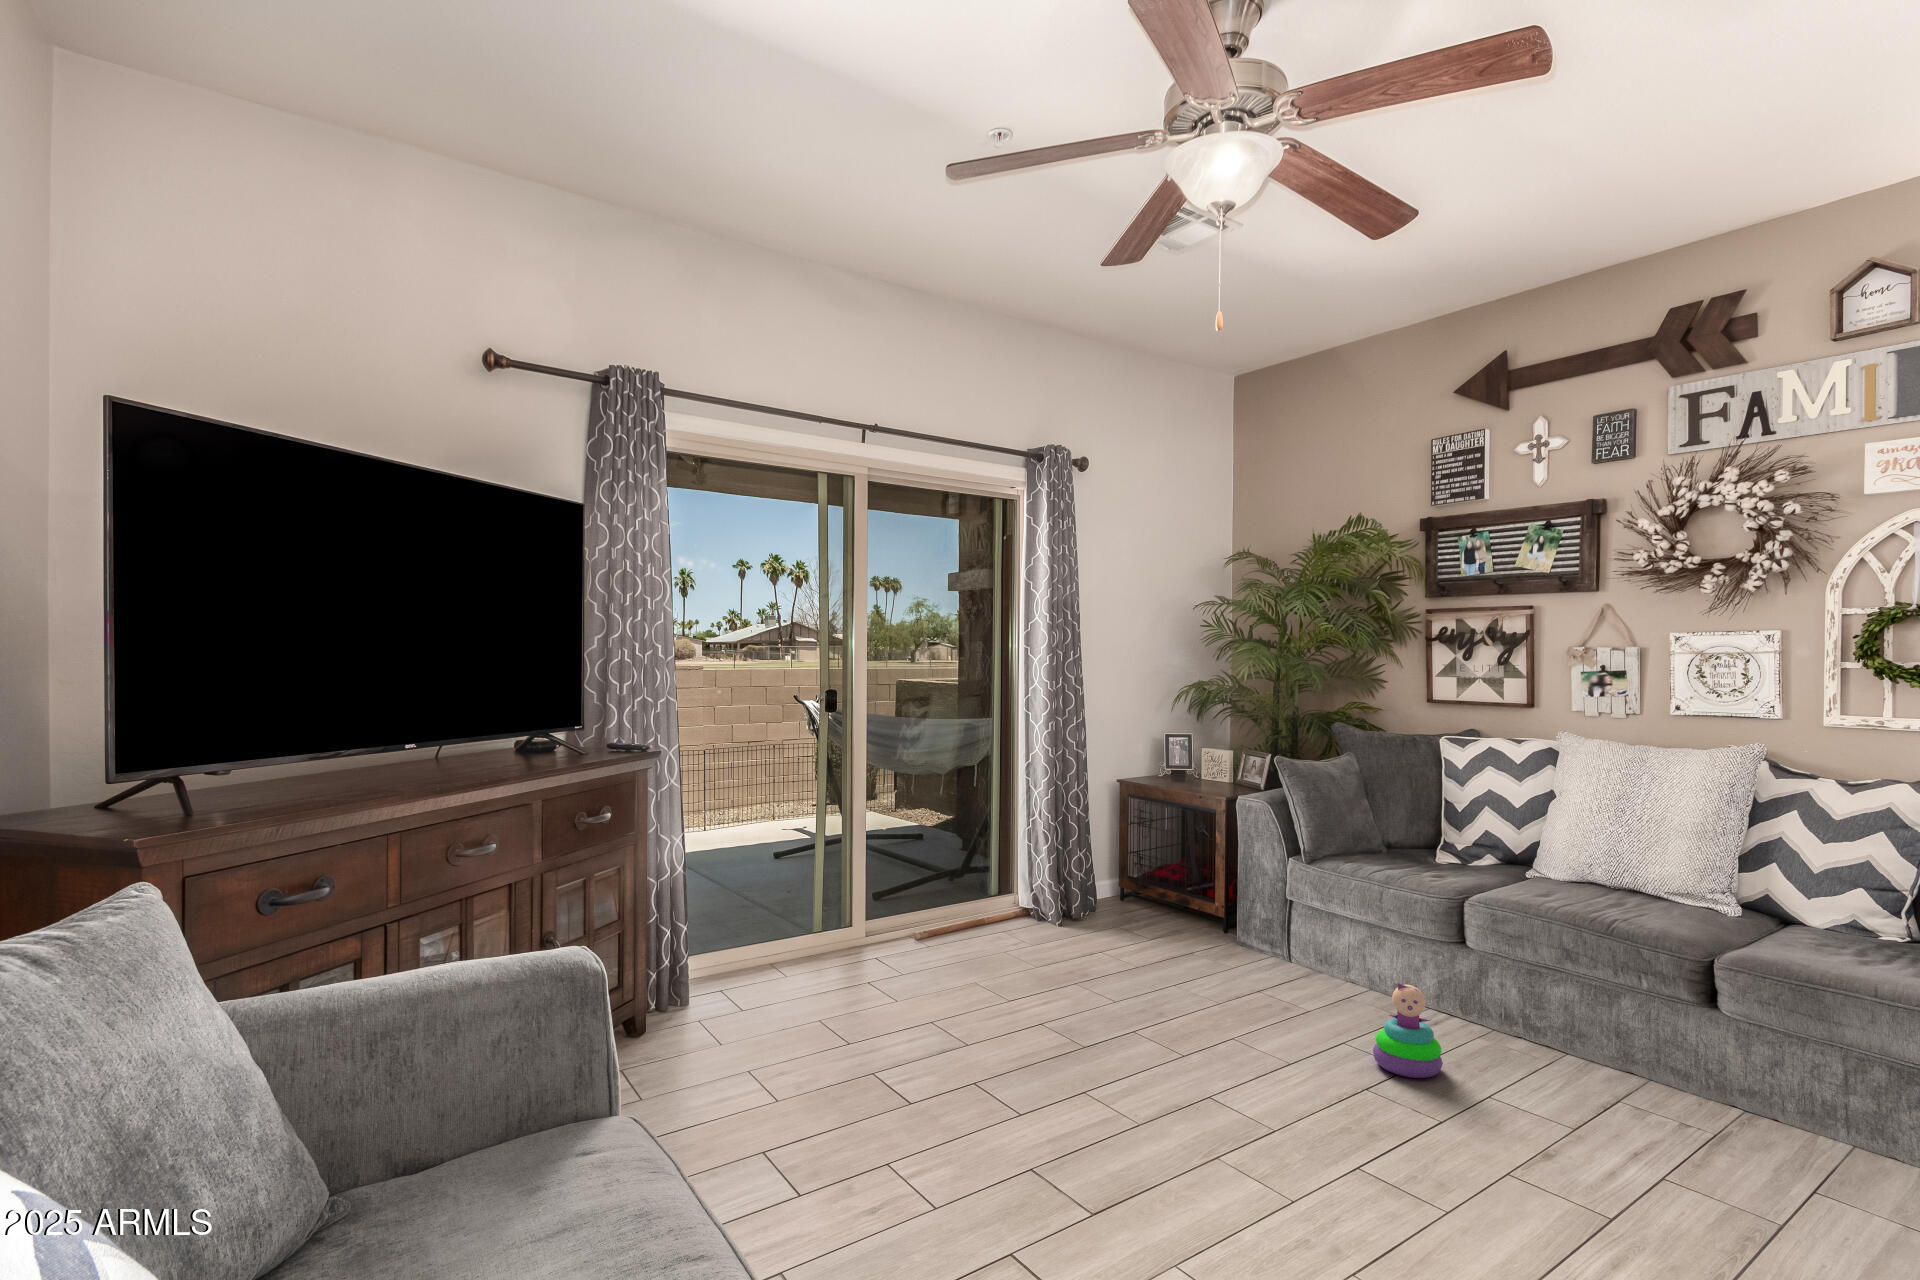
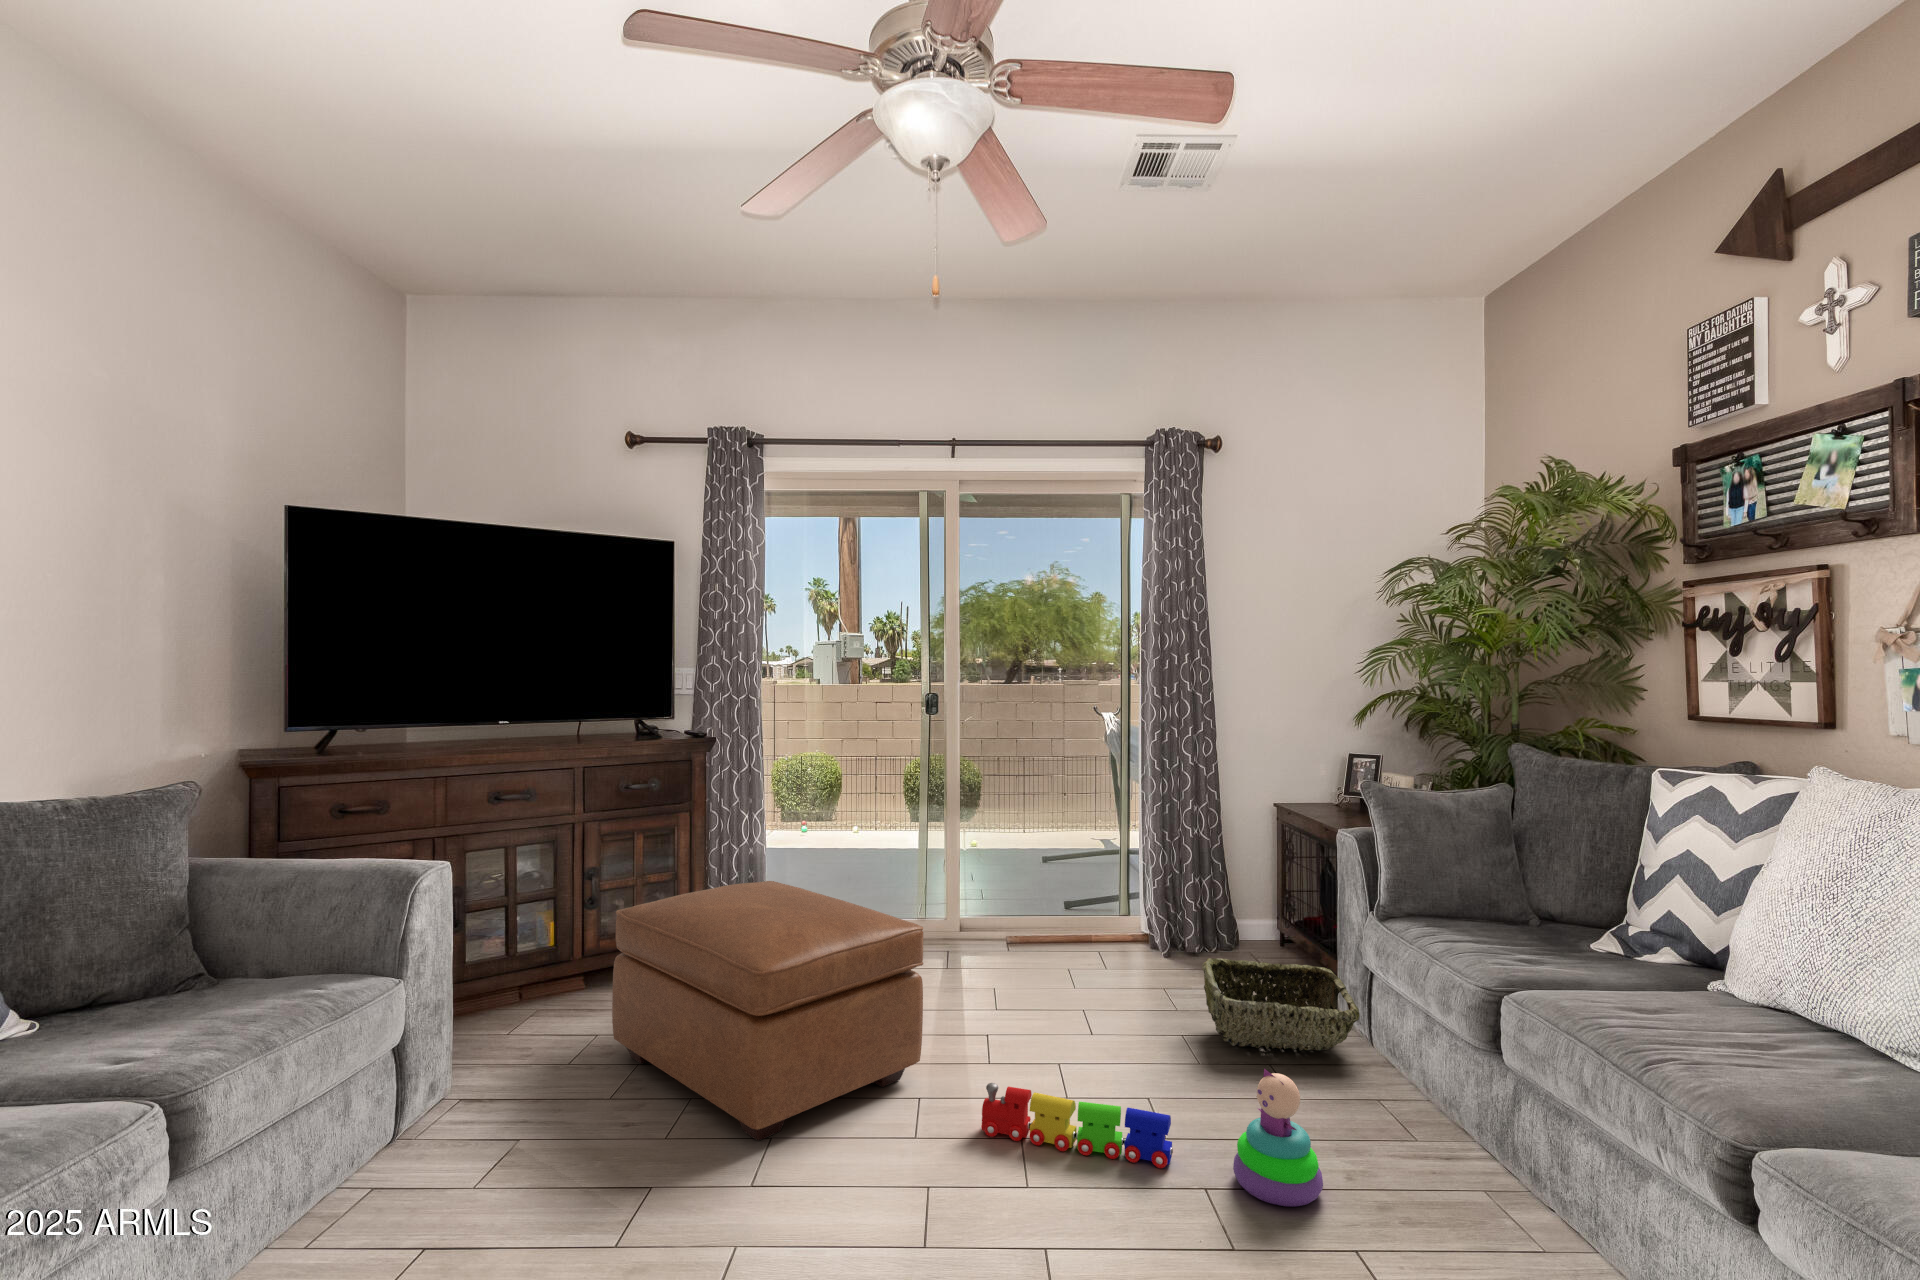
woven basket: none [1189,910,1311,985] -> present [1202,958,1359,1051]
ottoman: none [797,922,1102,1169] -> present [612,881,923,1141]
toy train: none [1200,1038,1344,1099] -> present [982,1083,1173,1168]

